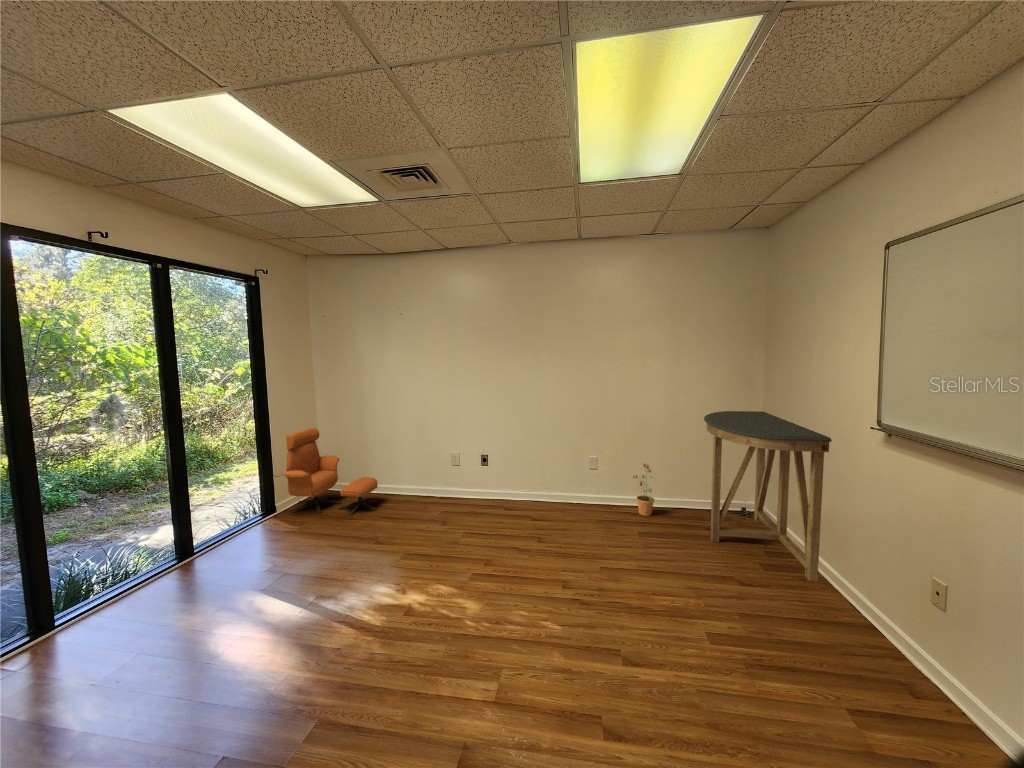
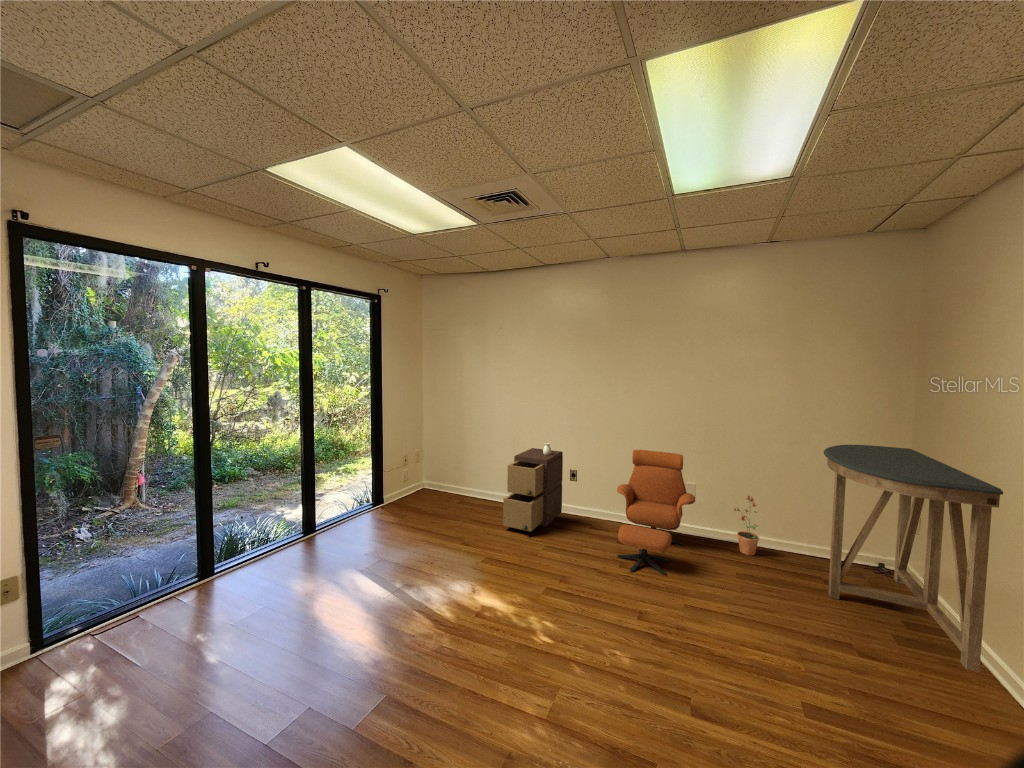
lounge chair: present [283,428,380,516] -> present [617,450,695,575]
storage cabinet: none [418,430,476,521] -> present [503,443,563,532]

